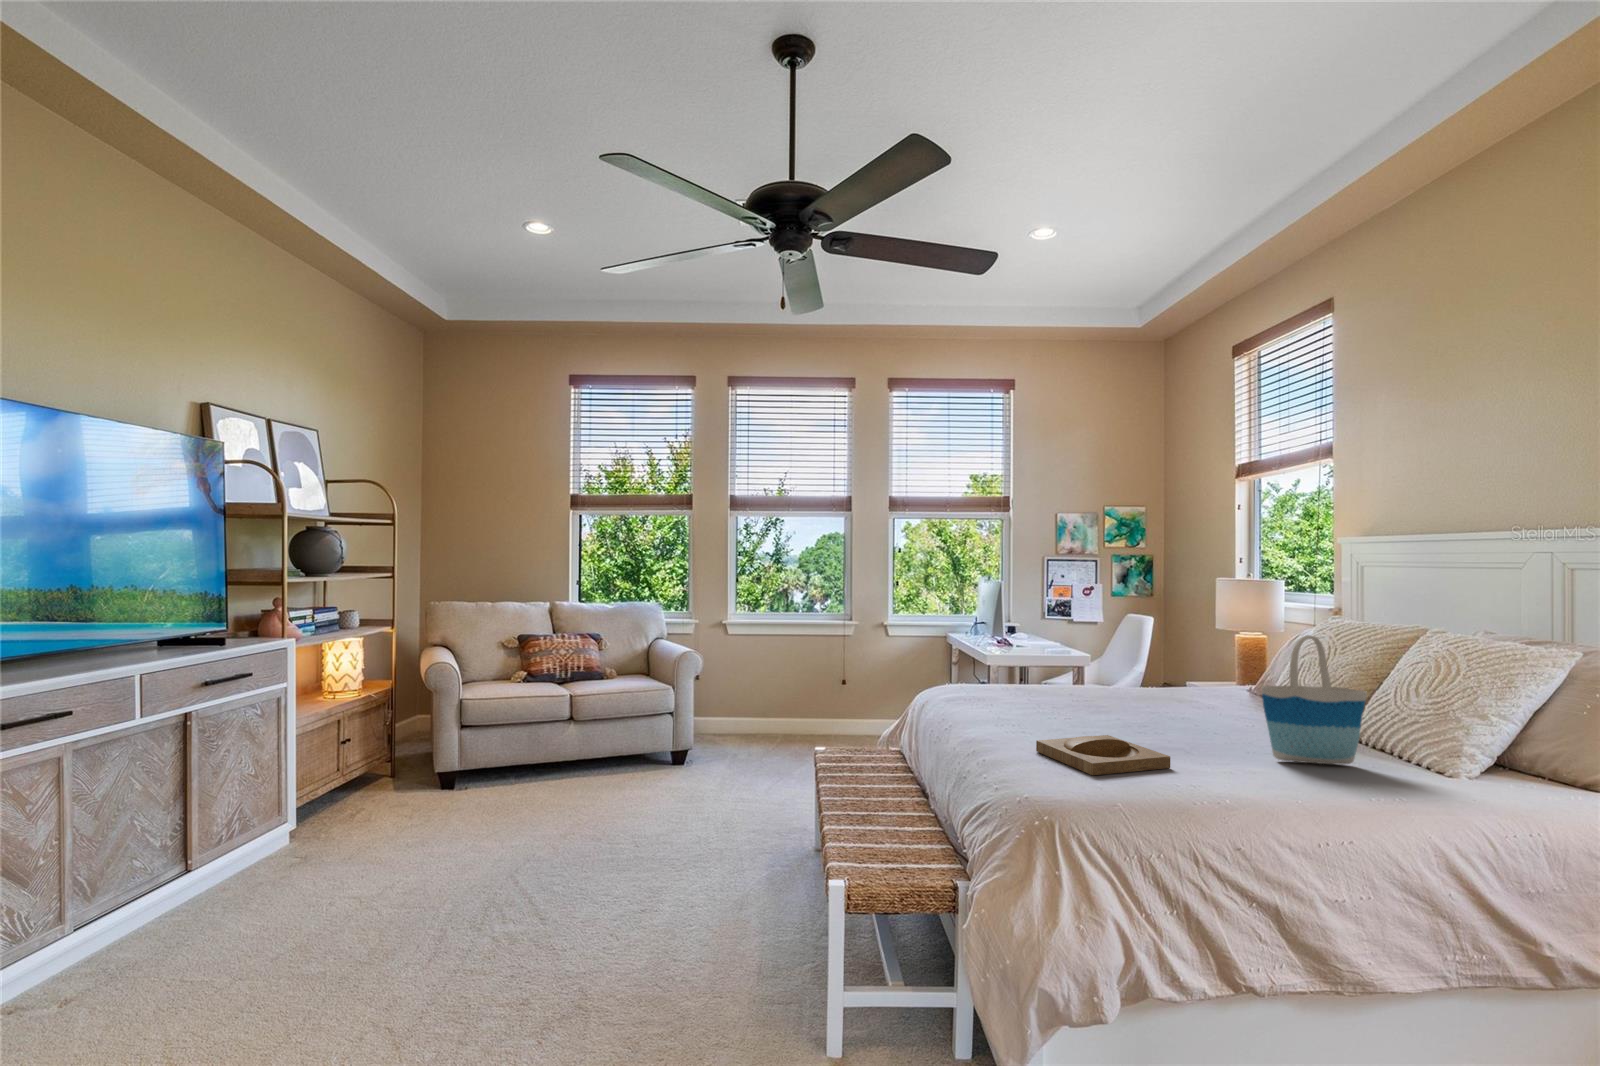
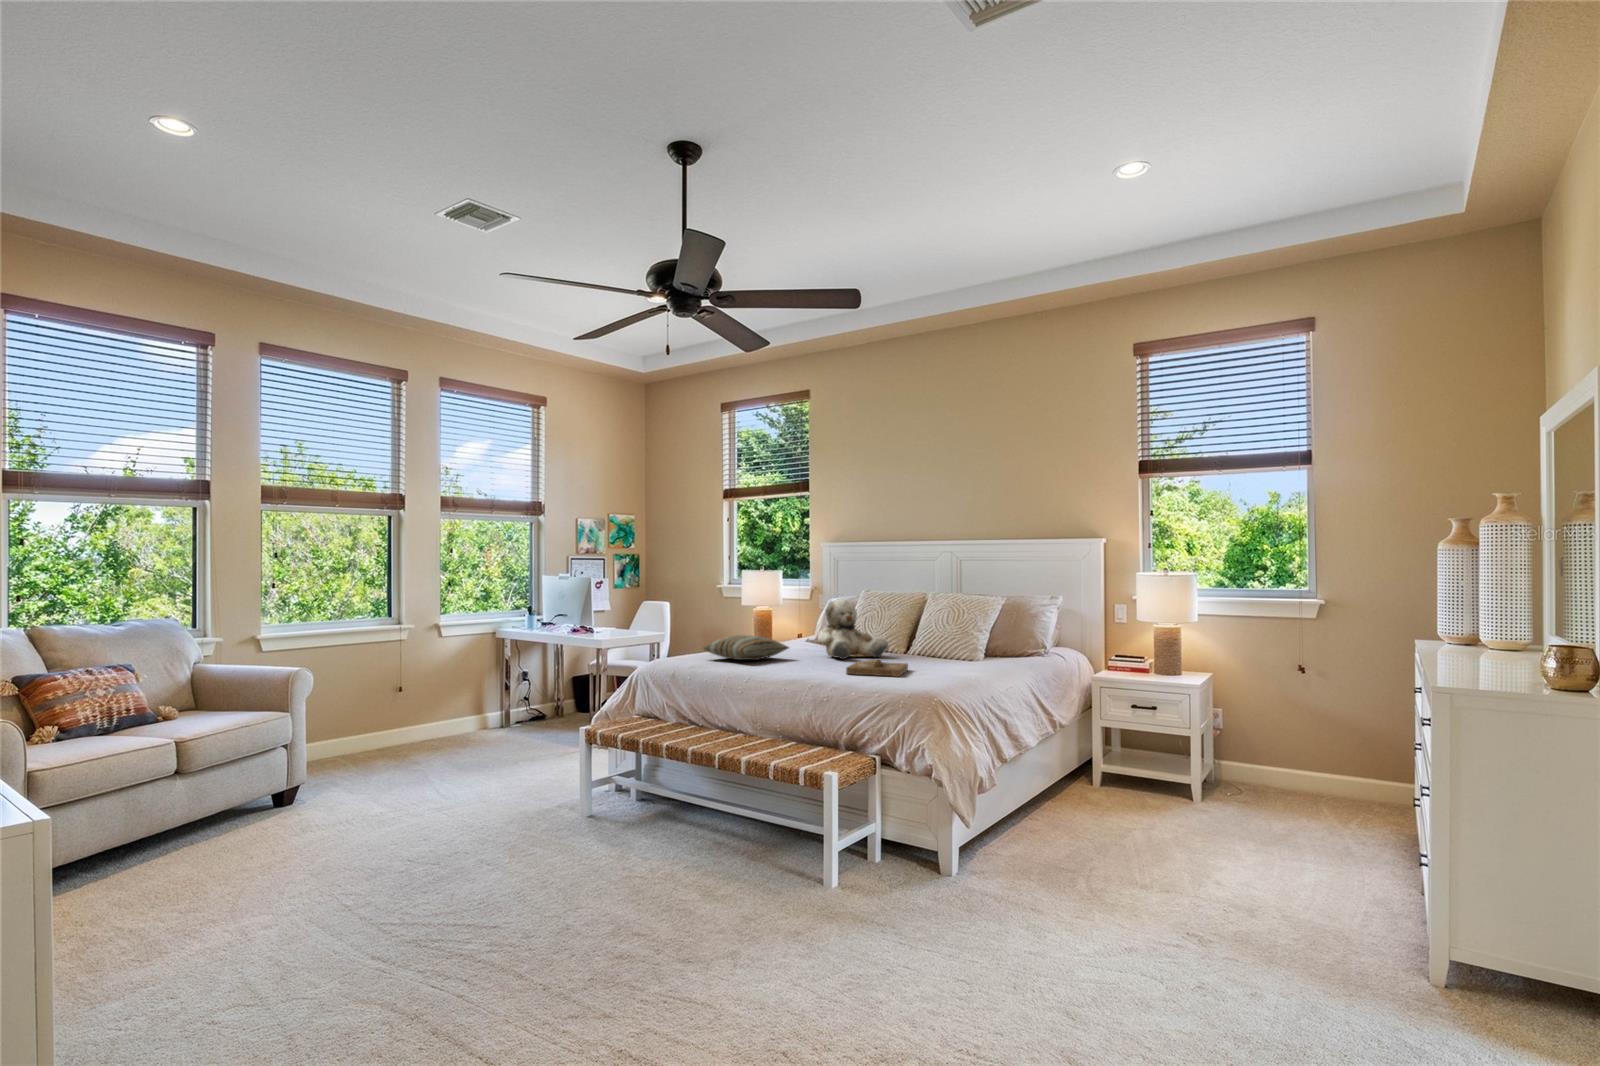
teddy bear: none [1130,629,1252,737] -> present [818,598,888,659]
tote bag: present [1262,635,1367,765] -> none [919,594,950,661]
pillow: none [977,668,1081,706] -> present [703,635,789,660]

